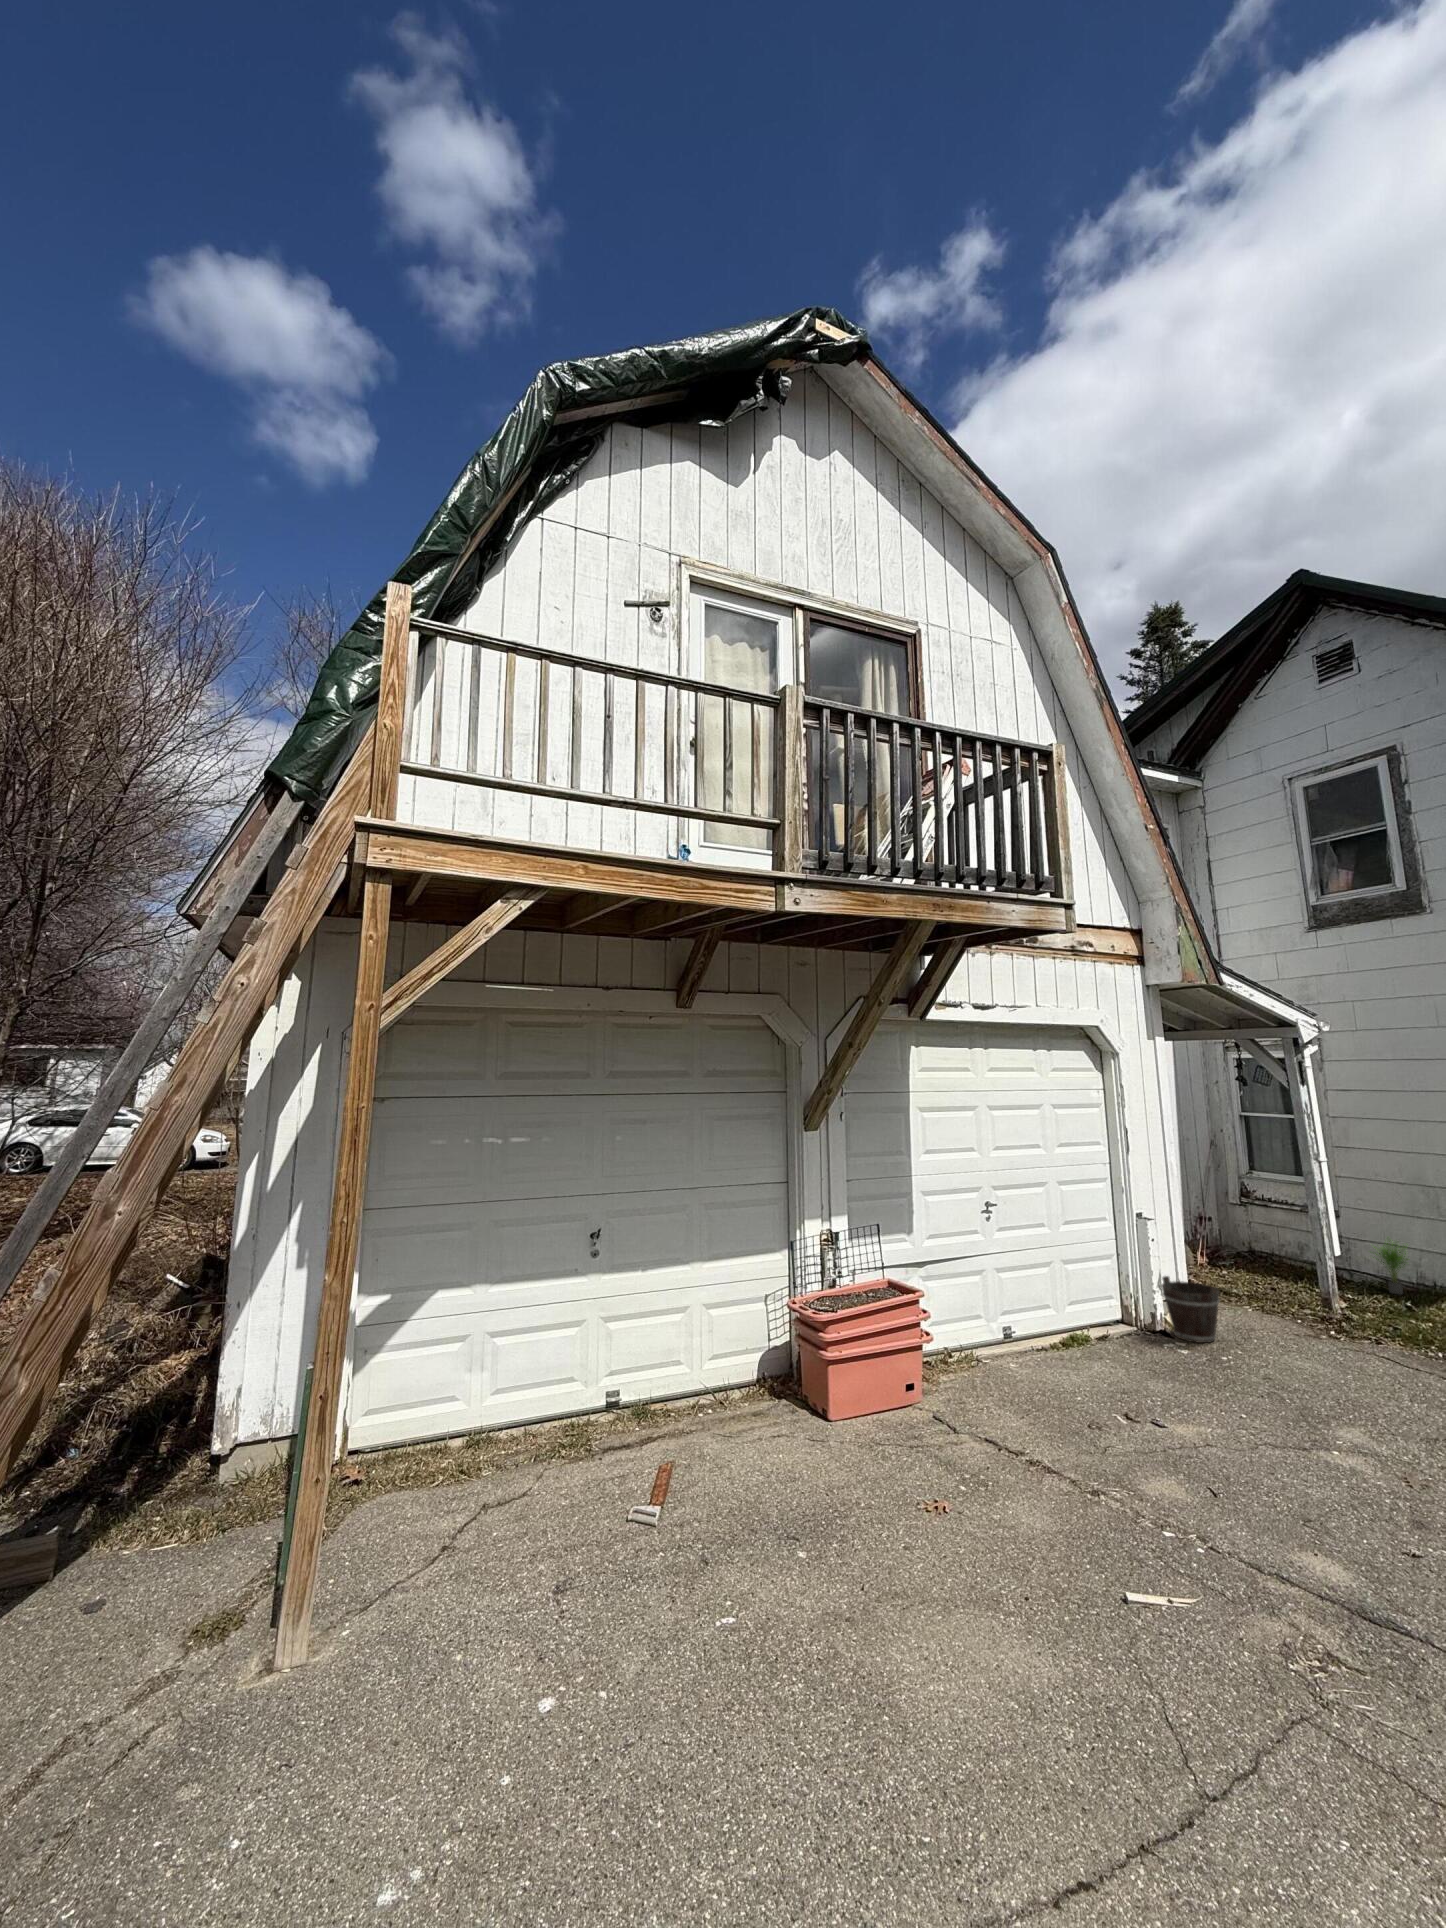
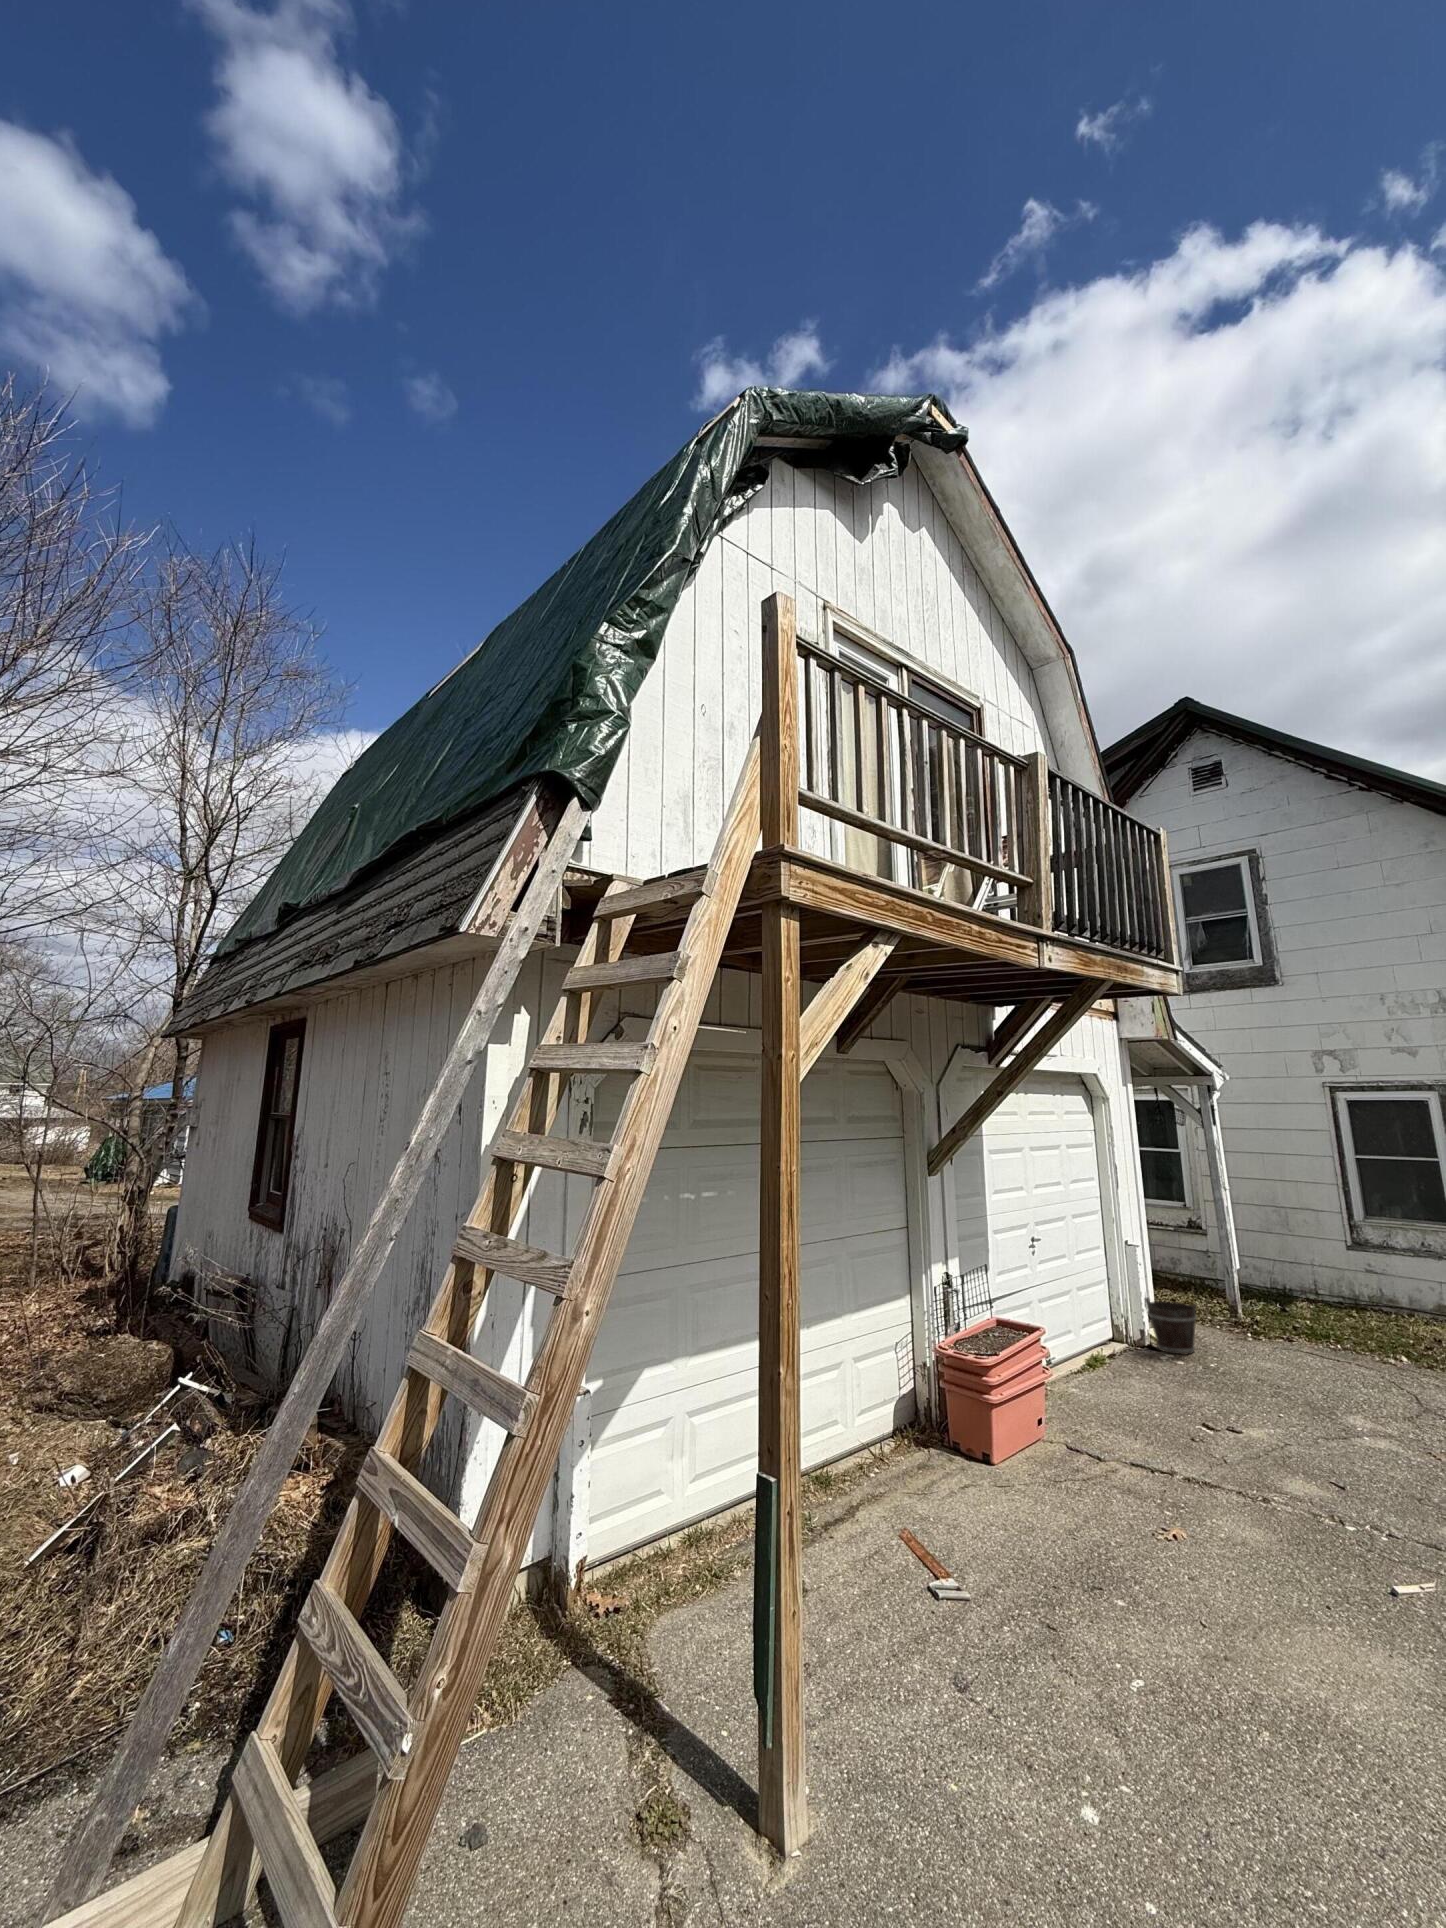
potted plant: present [1376,1241,1408,1295] -> none [1240,1251,1278,1300]

